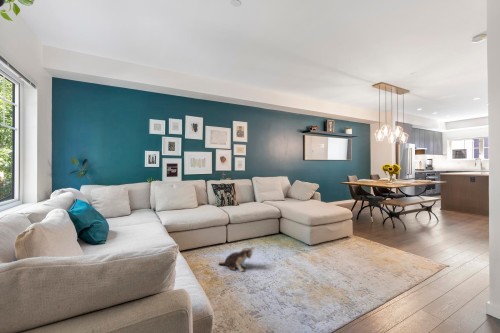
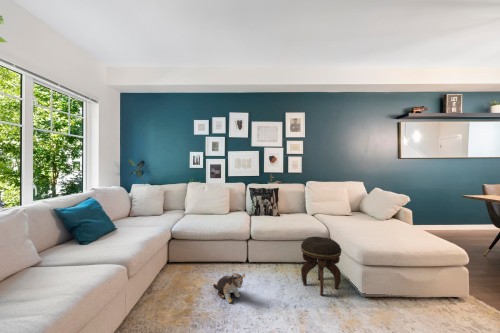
footstool: none [276,215,303,254] -> present [301,236,341,296]

